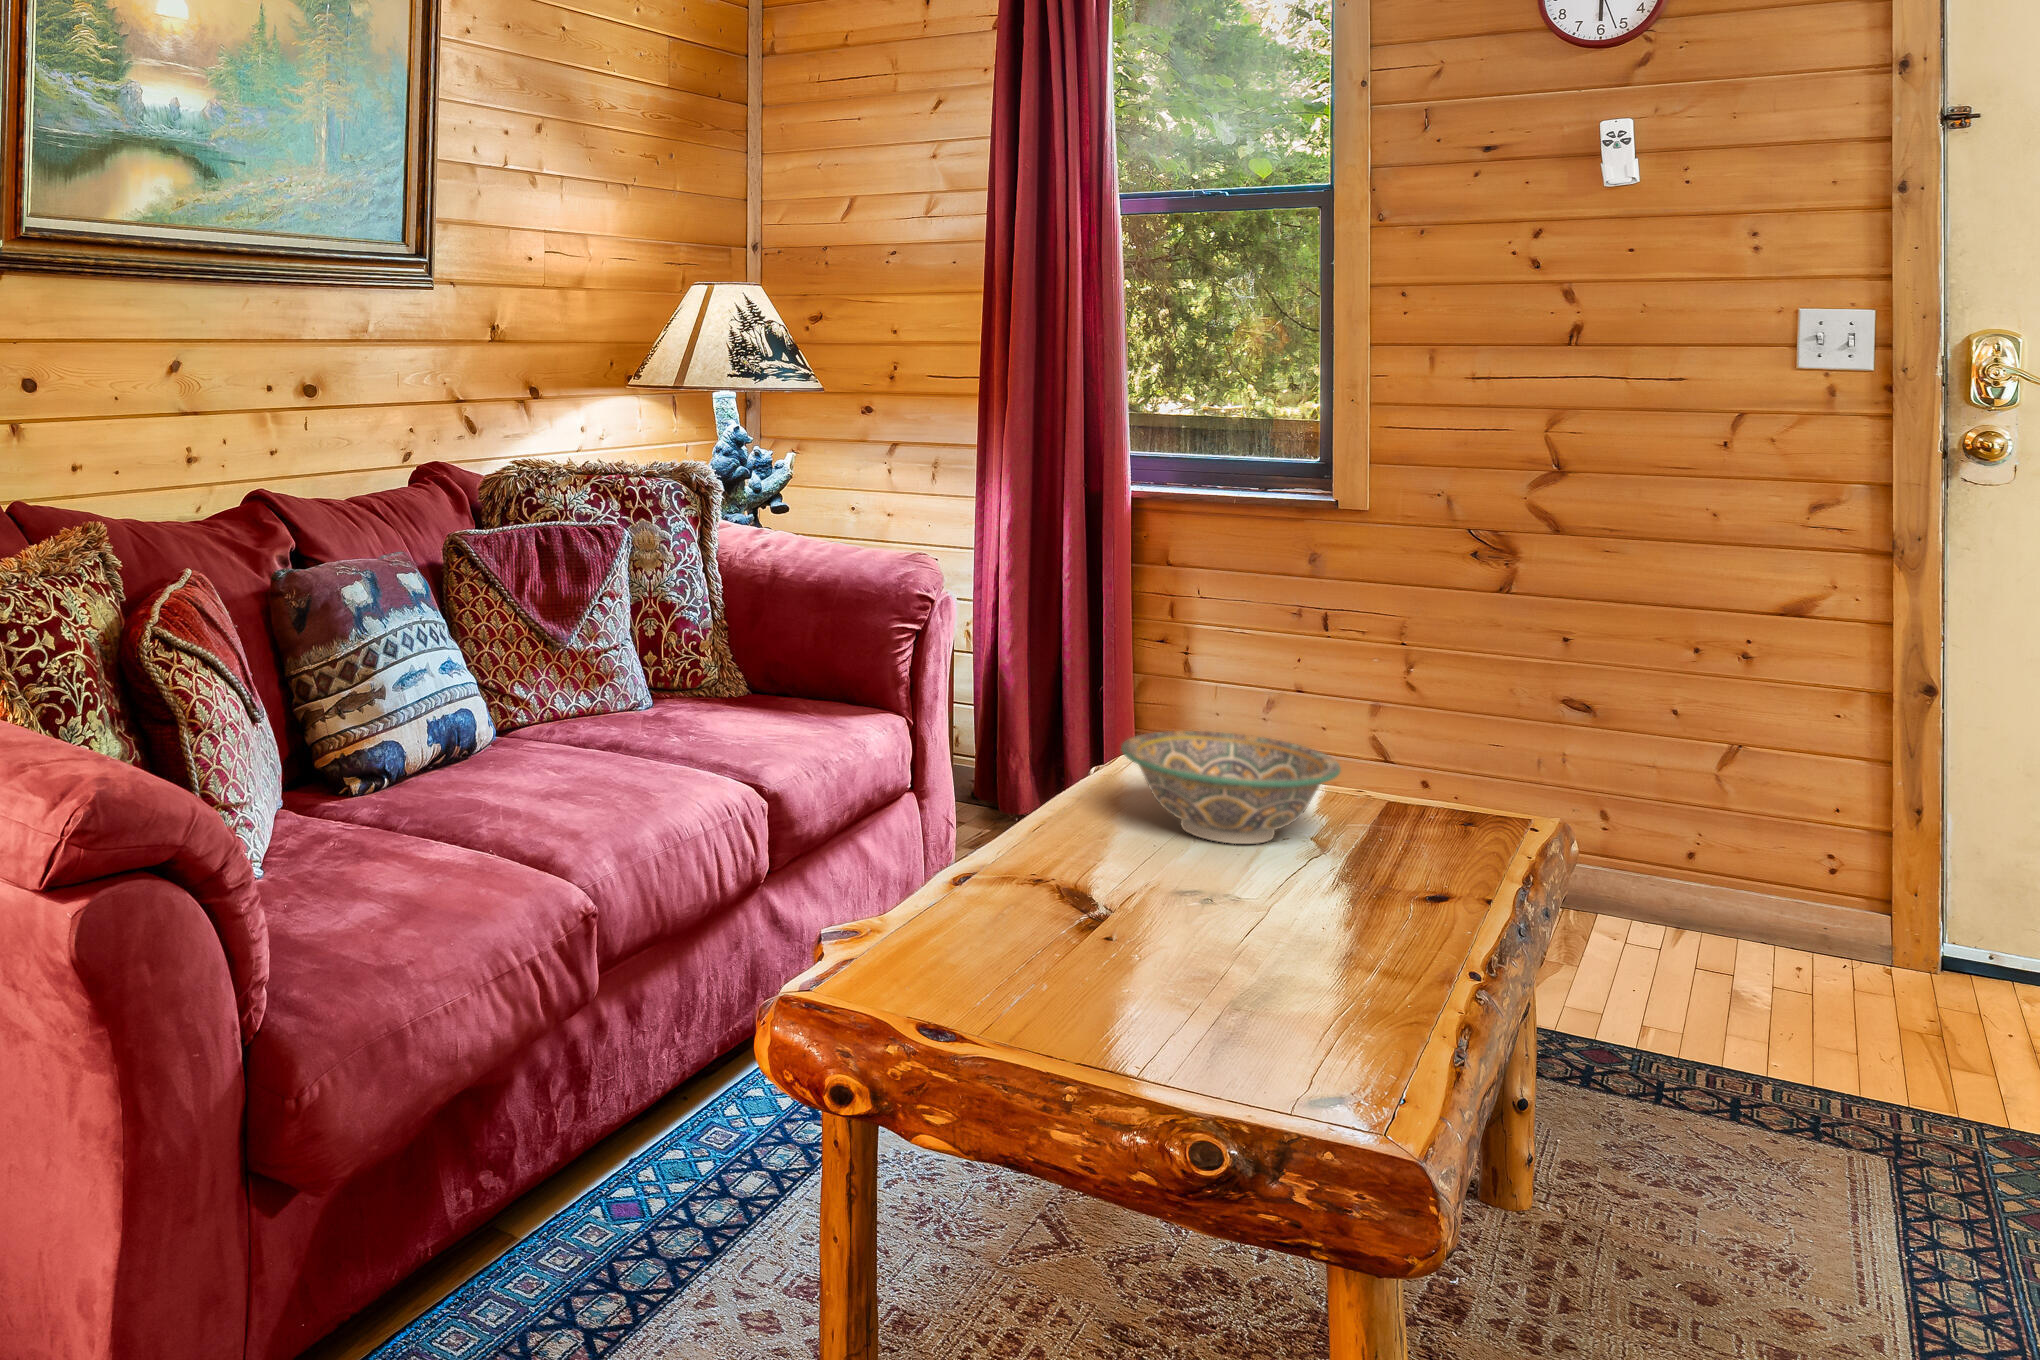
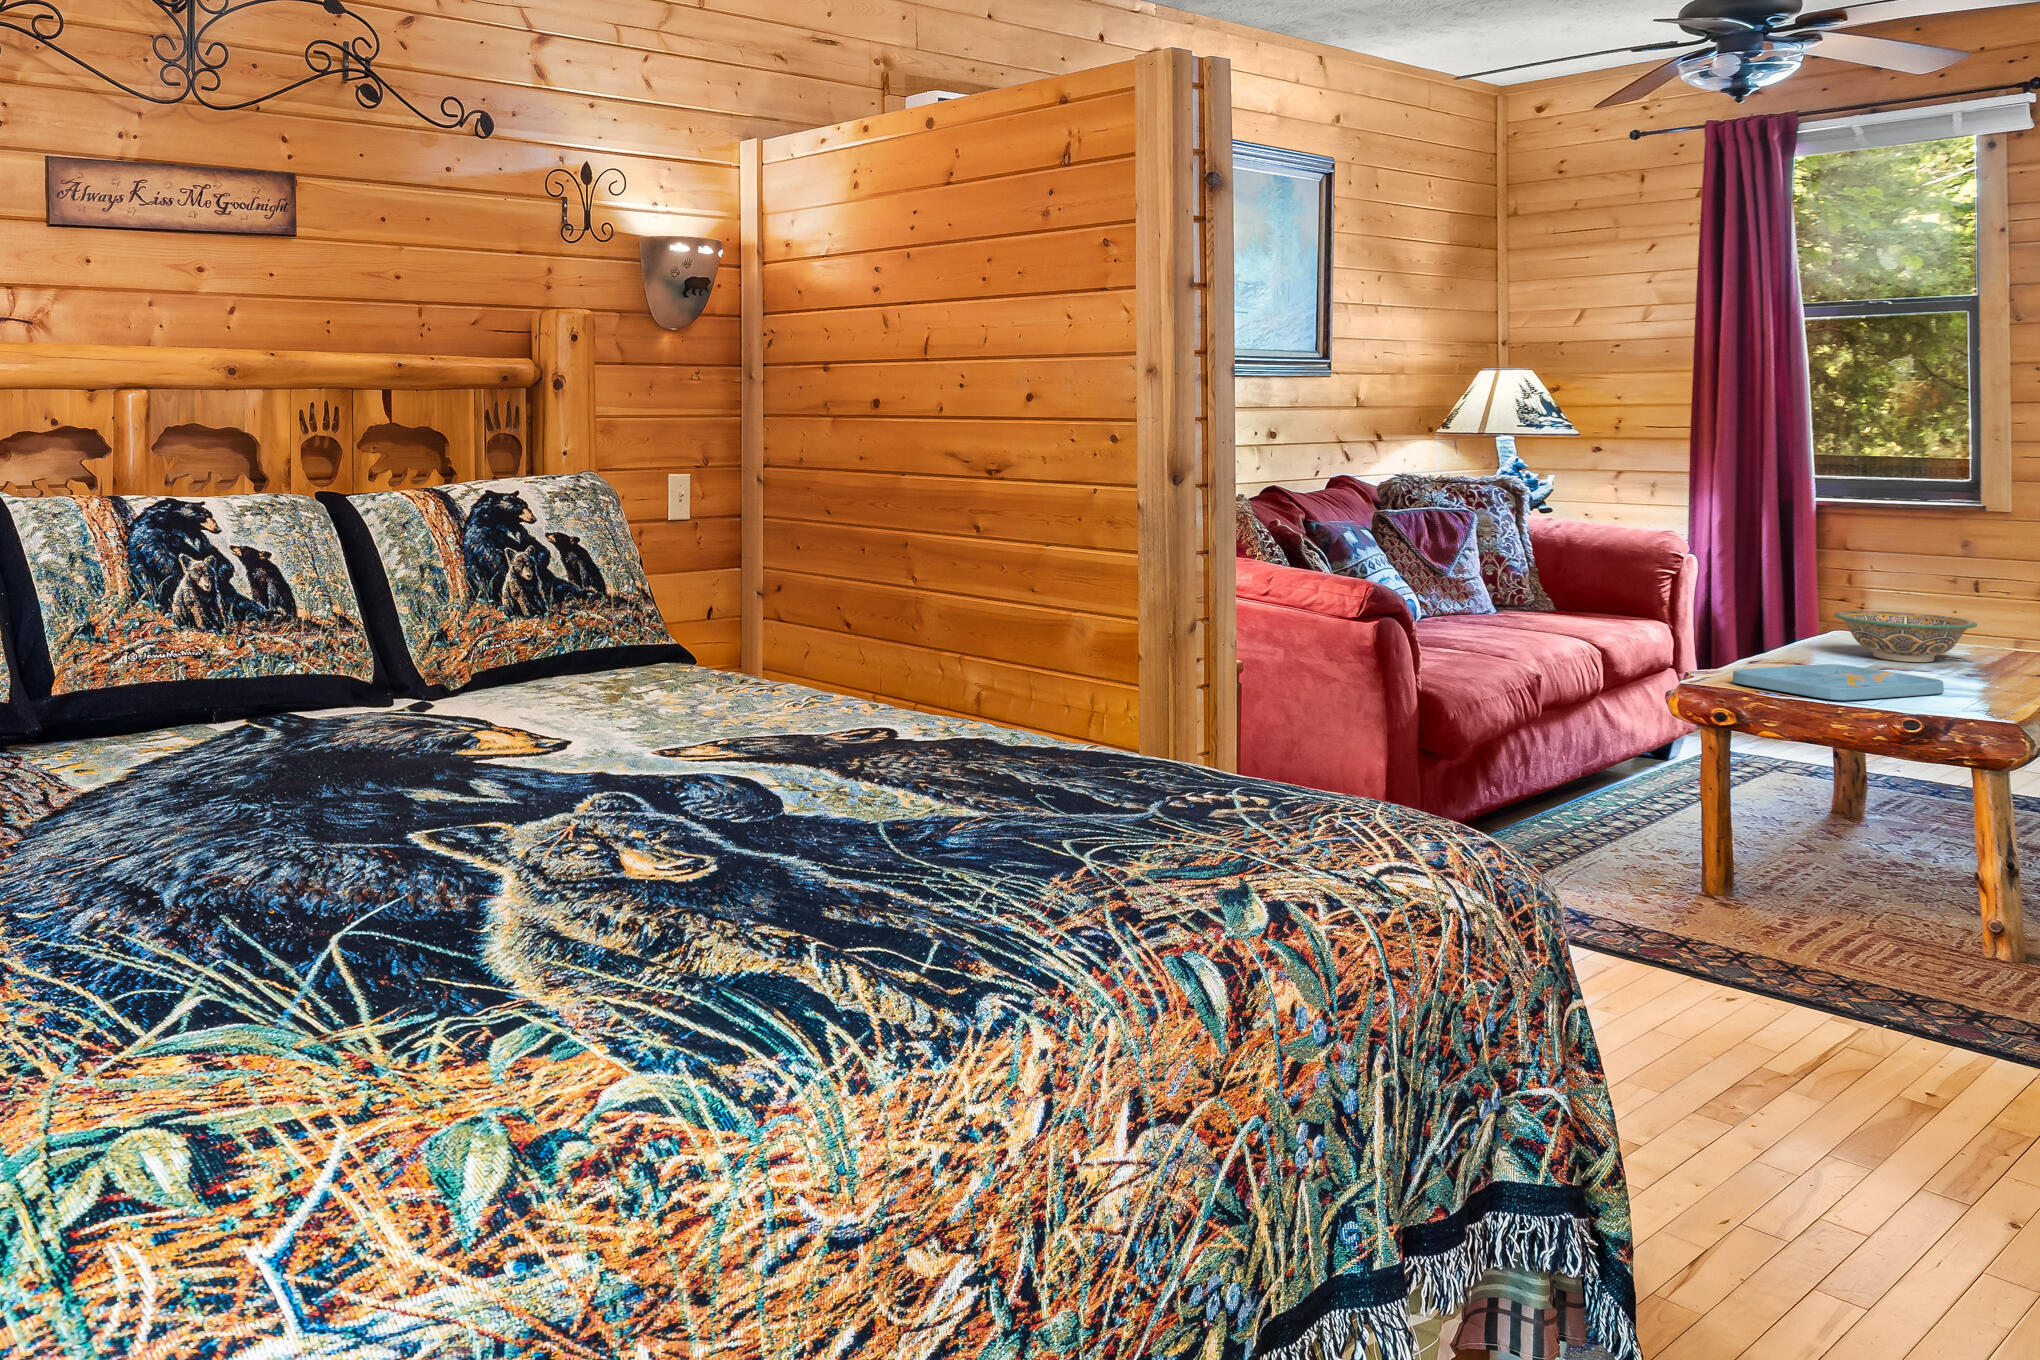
tray: none [907,894,1291,1051] -> present [1733,664,1944,700]

